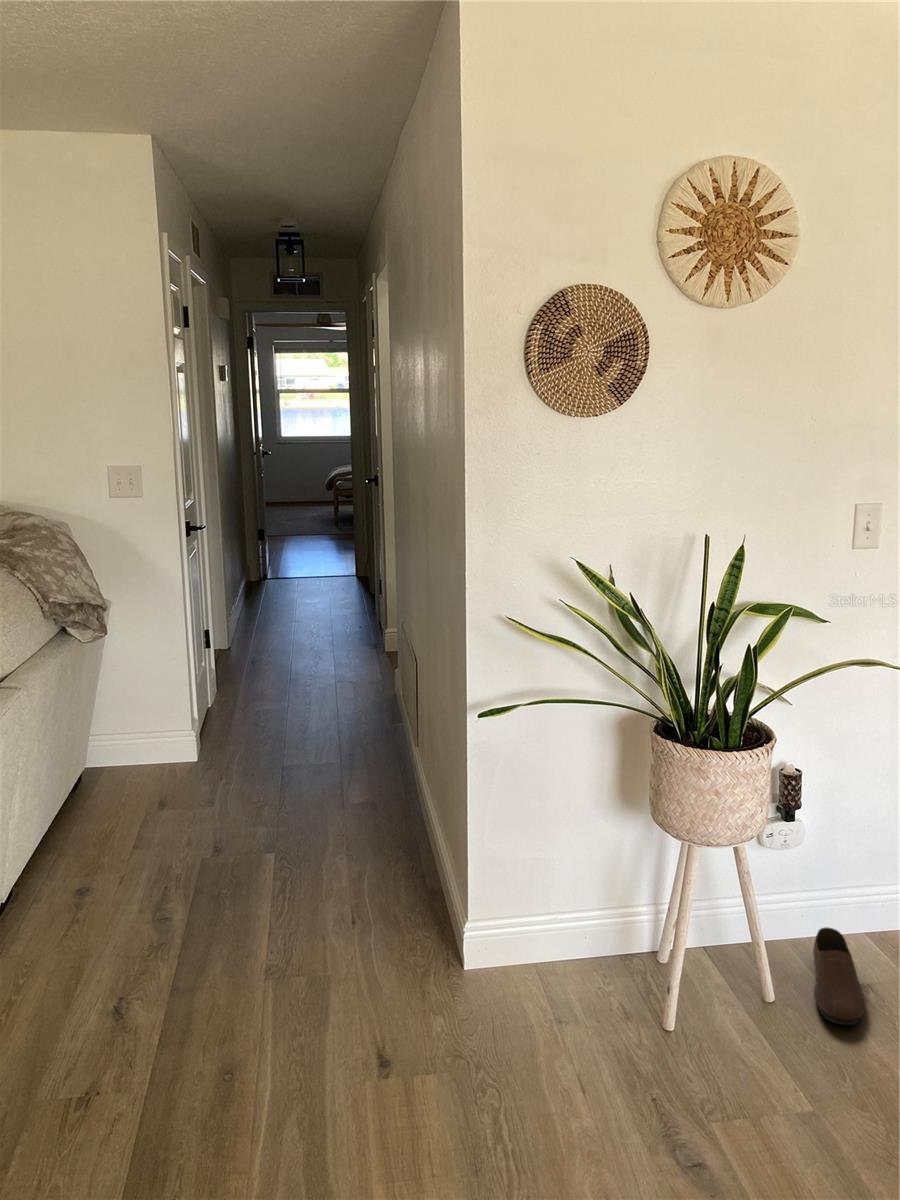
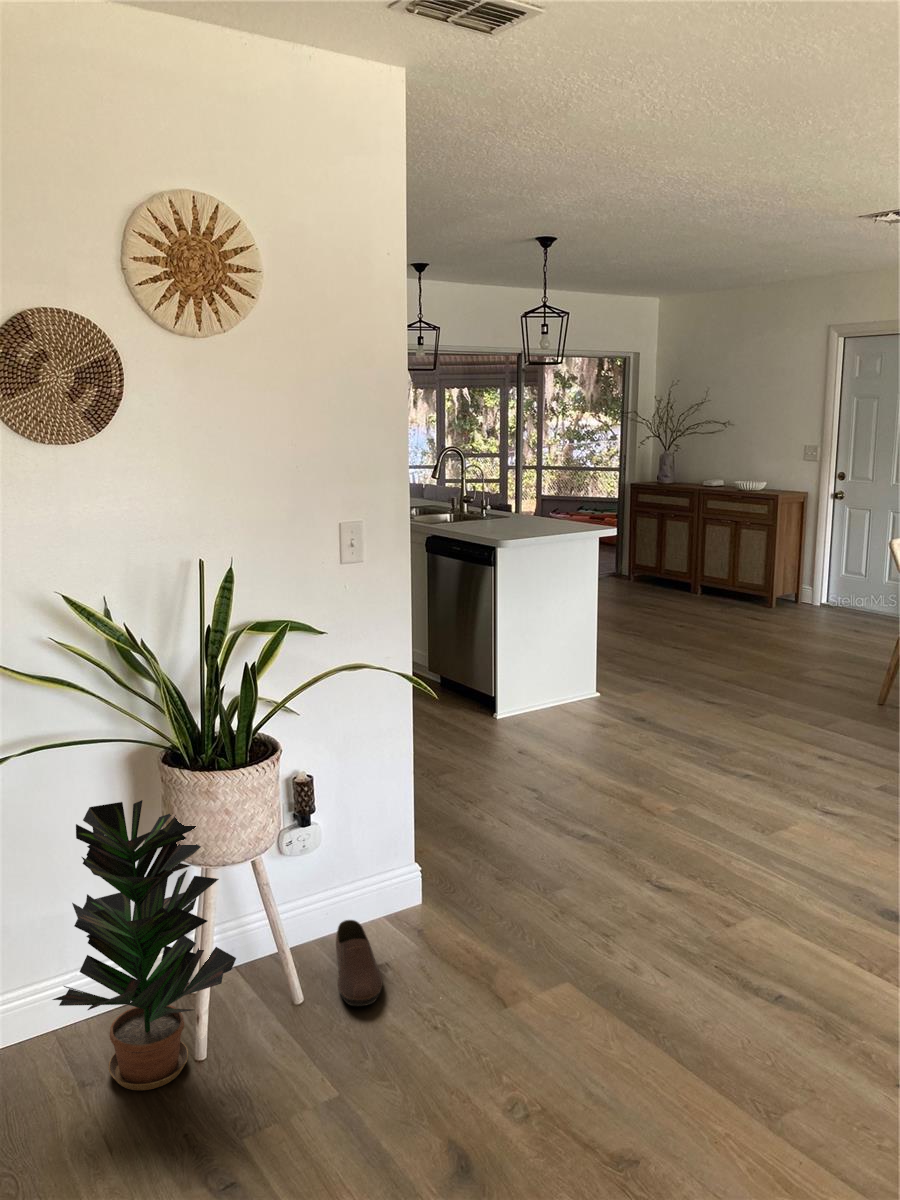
potted plant: none [536,765,712,1048] -> present [53,800,236,1090]

